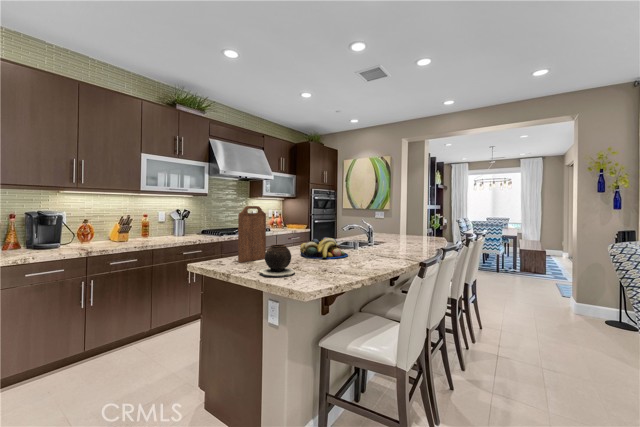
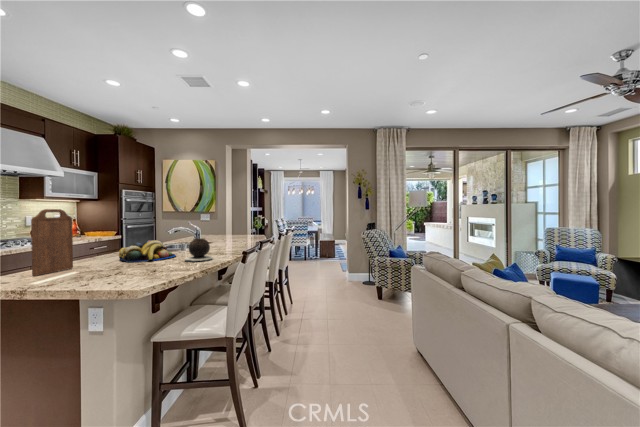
vase: present [259,245,295,277] -> present [185,238,213,262]

